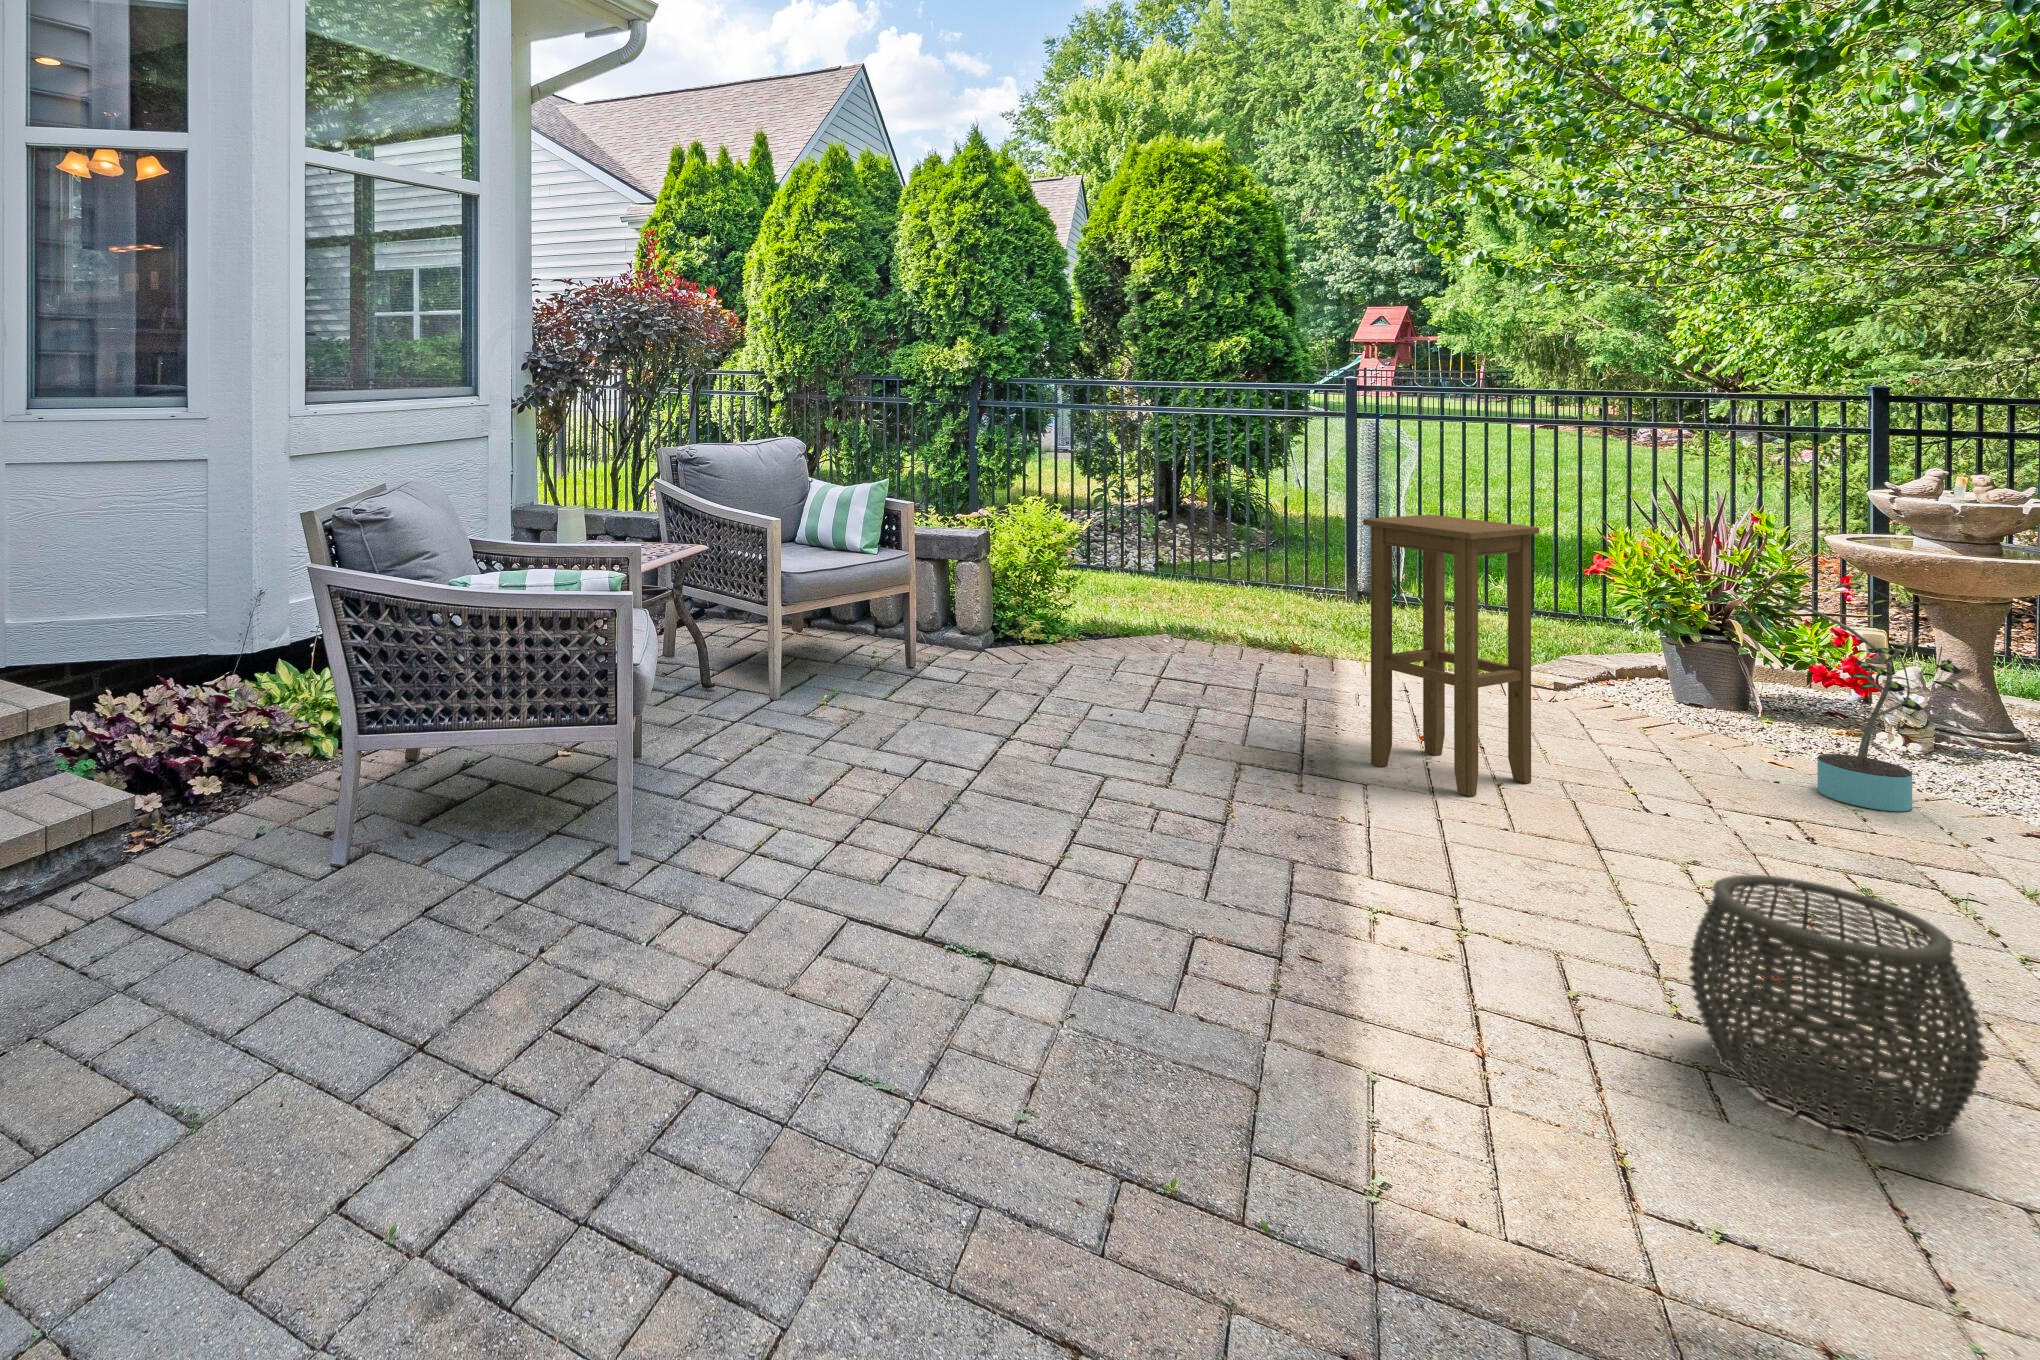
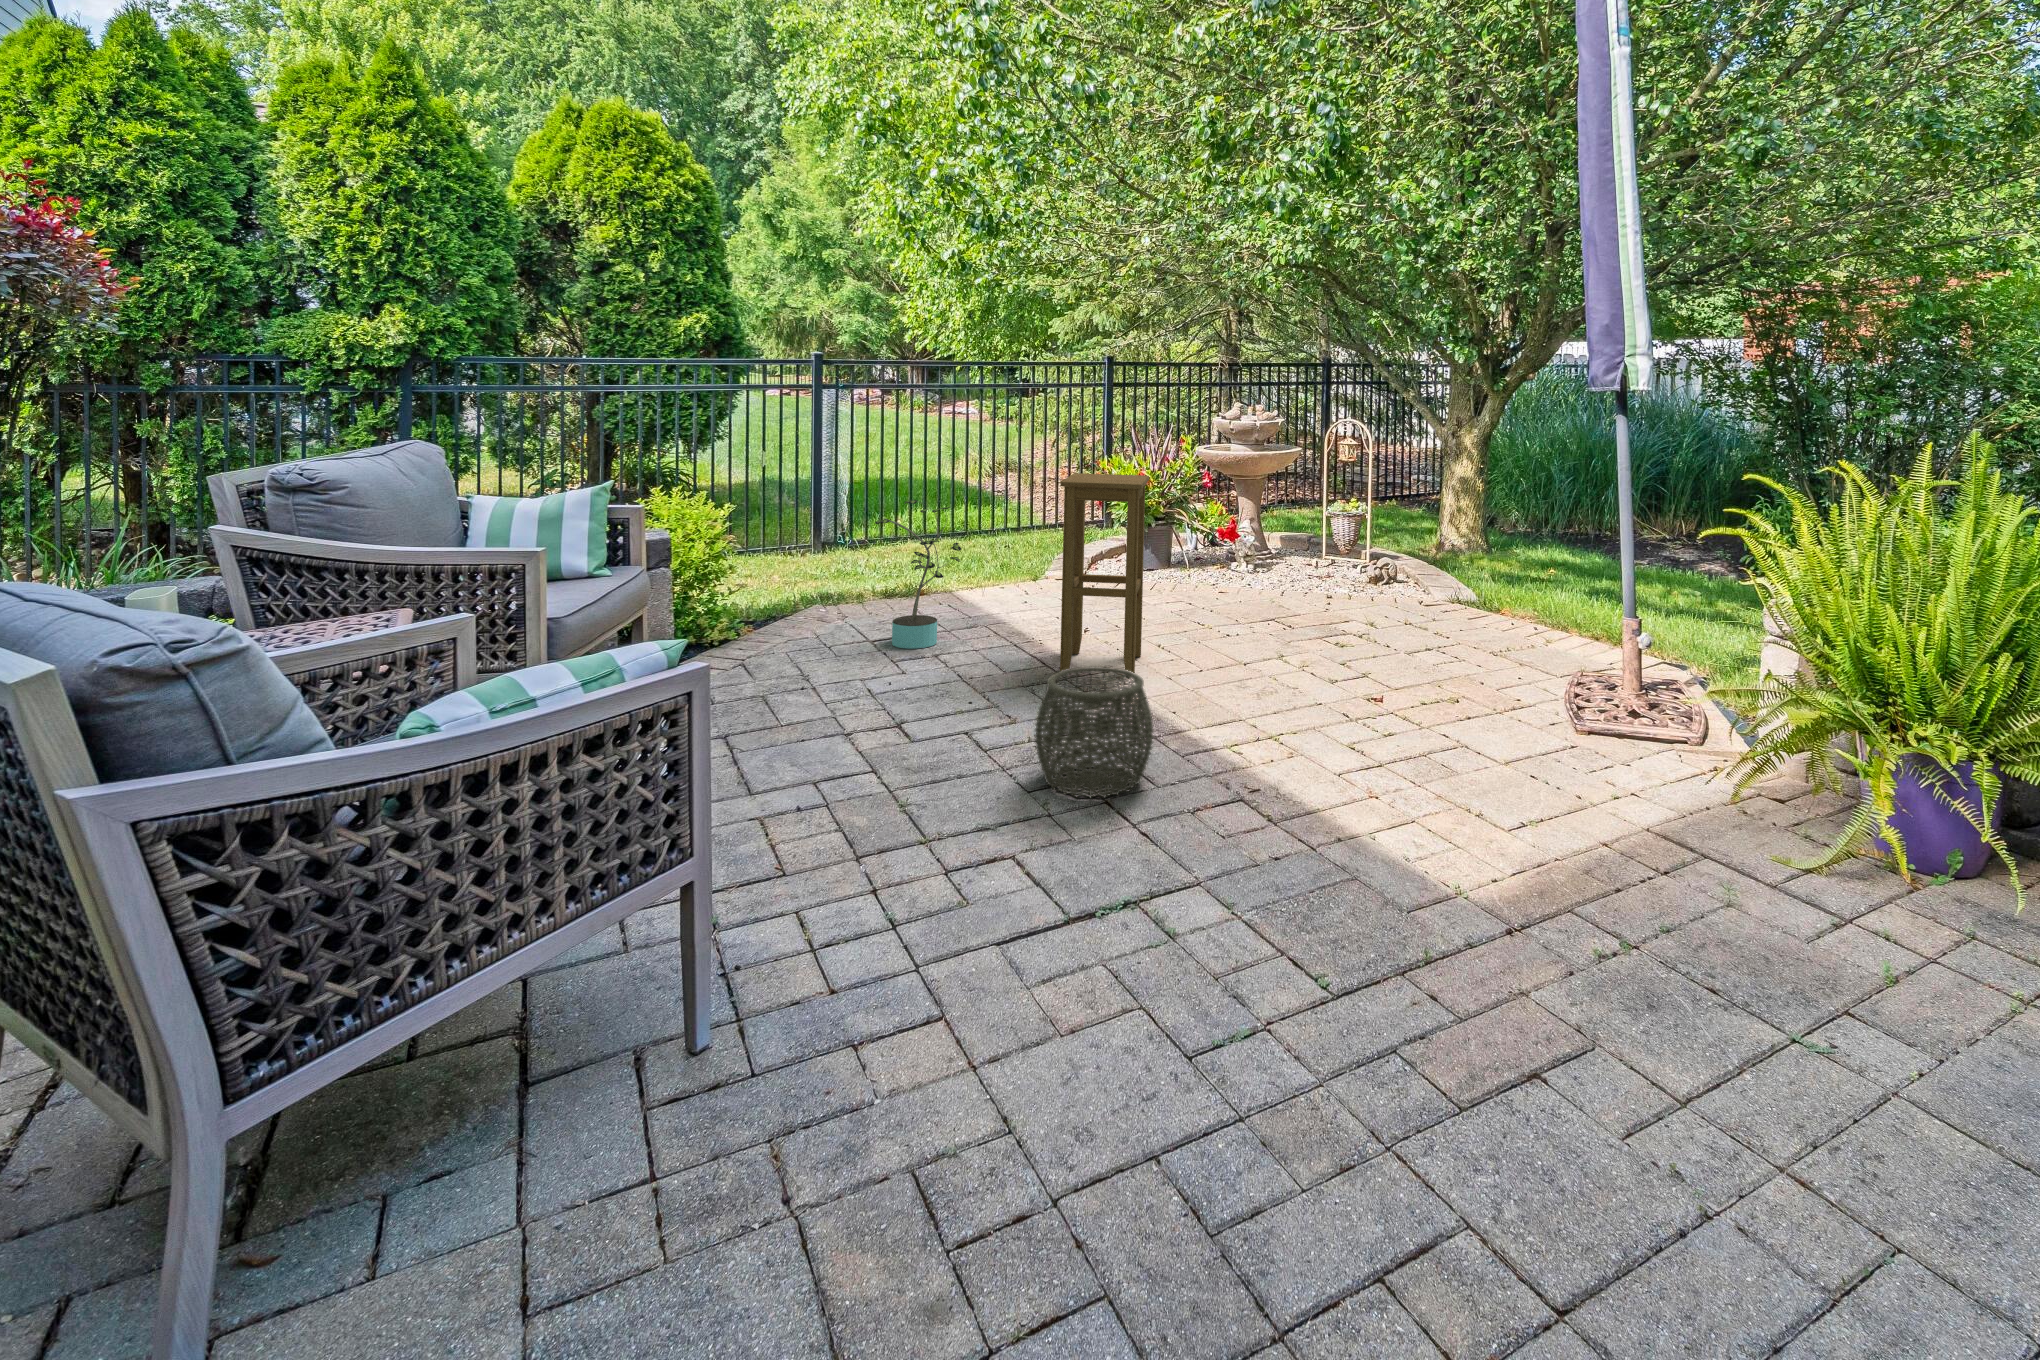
potted plant: present [1777,583,1961,811] -> present [875,500,961,649]
woven basket: present [1689,875,1985,1141] -> present [1034,666,1154,798]

